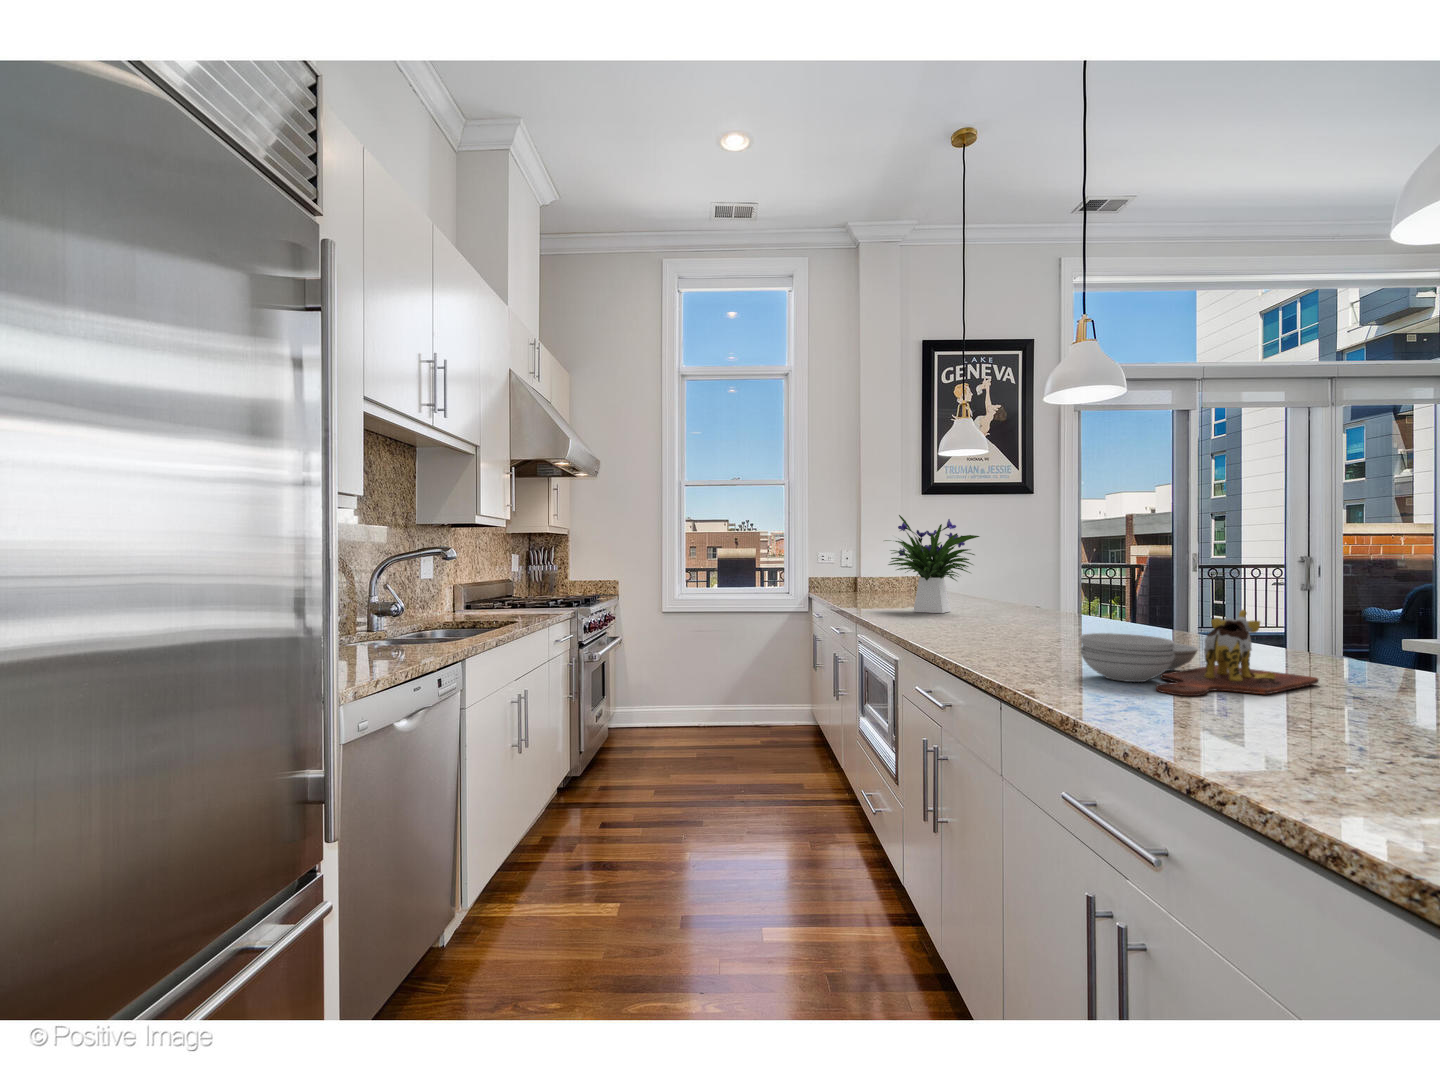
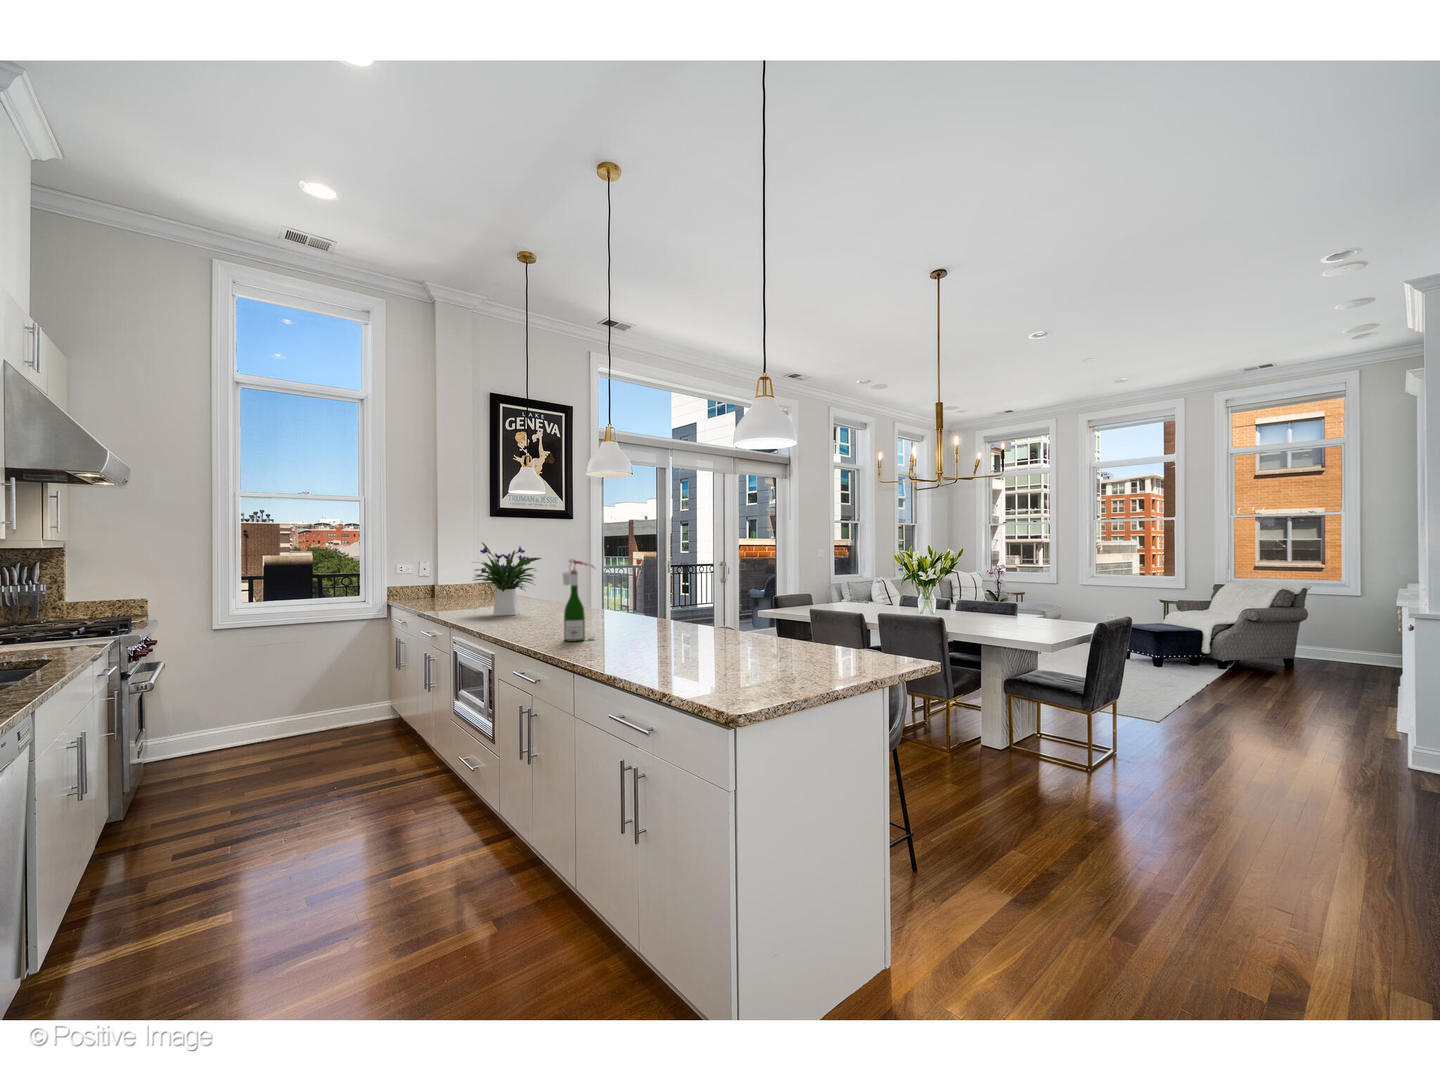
wine bottle: none [995,516,1052,651] -> present [563,559,594,642]
cutting board: present [1080,610,1319,696] -> none [613,612,712,659]

